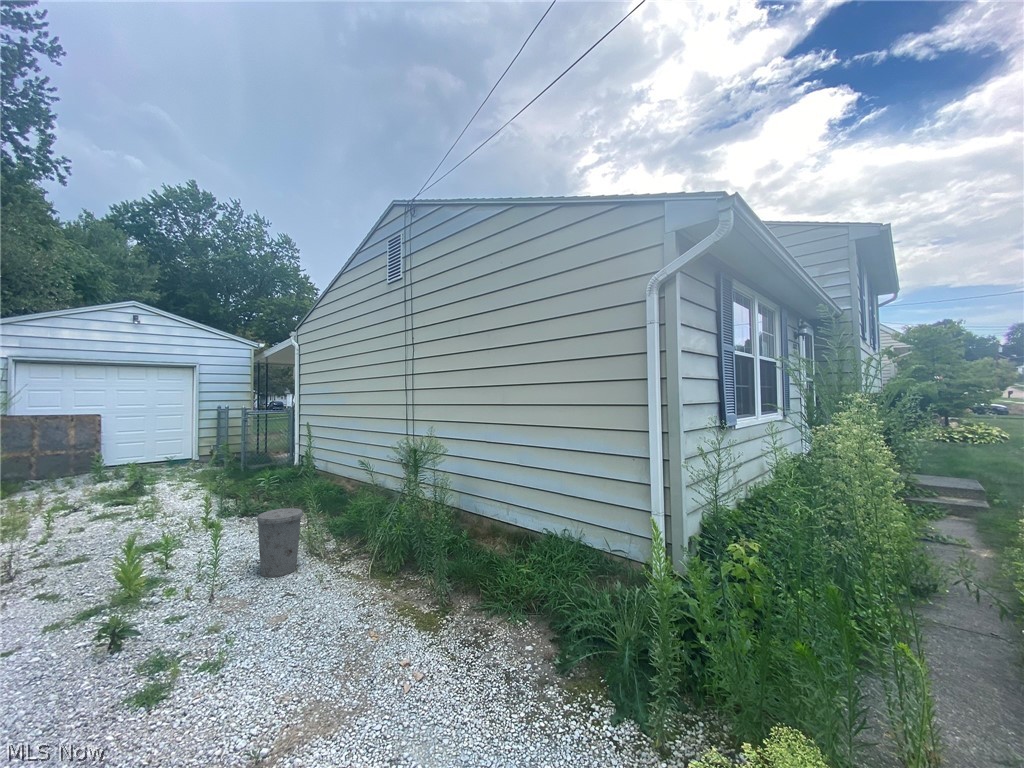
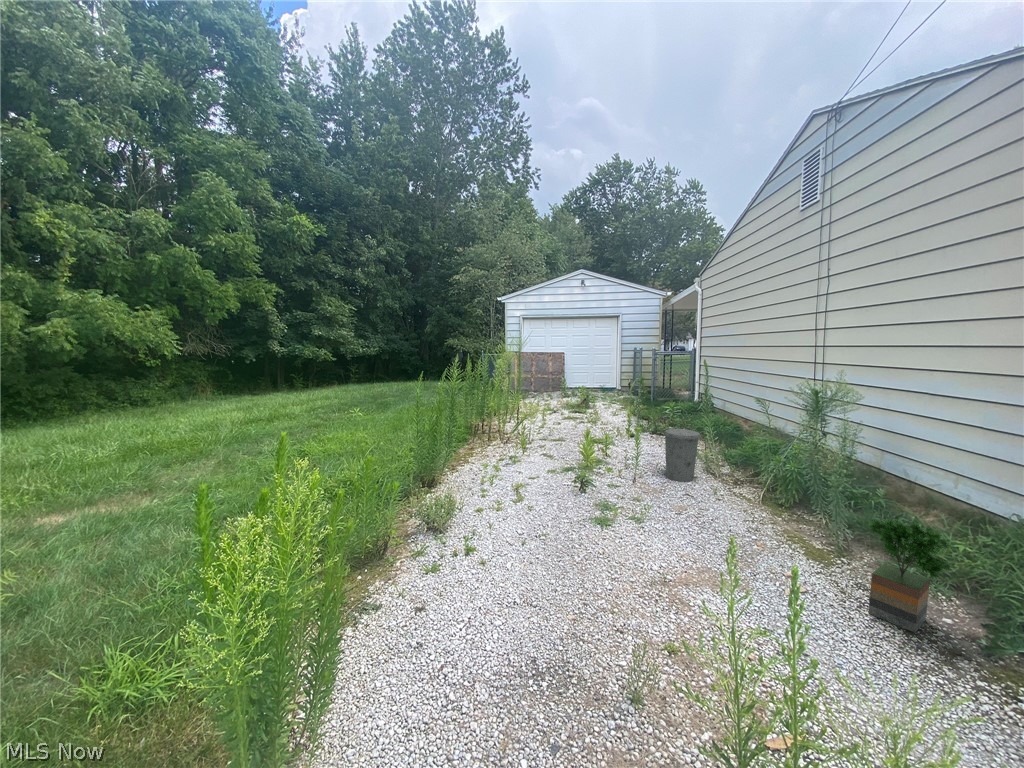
potted tree: none [468,569,529,676] -> present [868,519,953,633]

